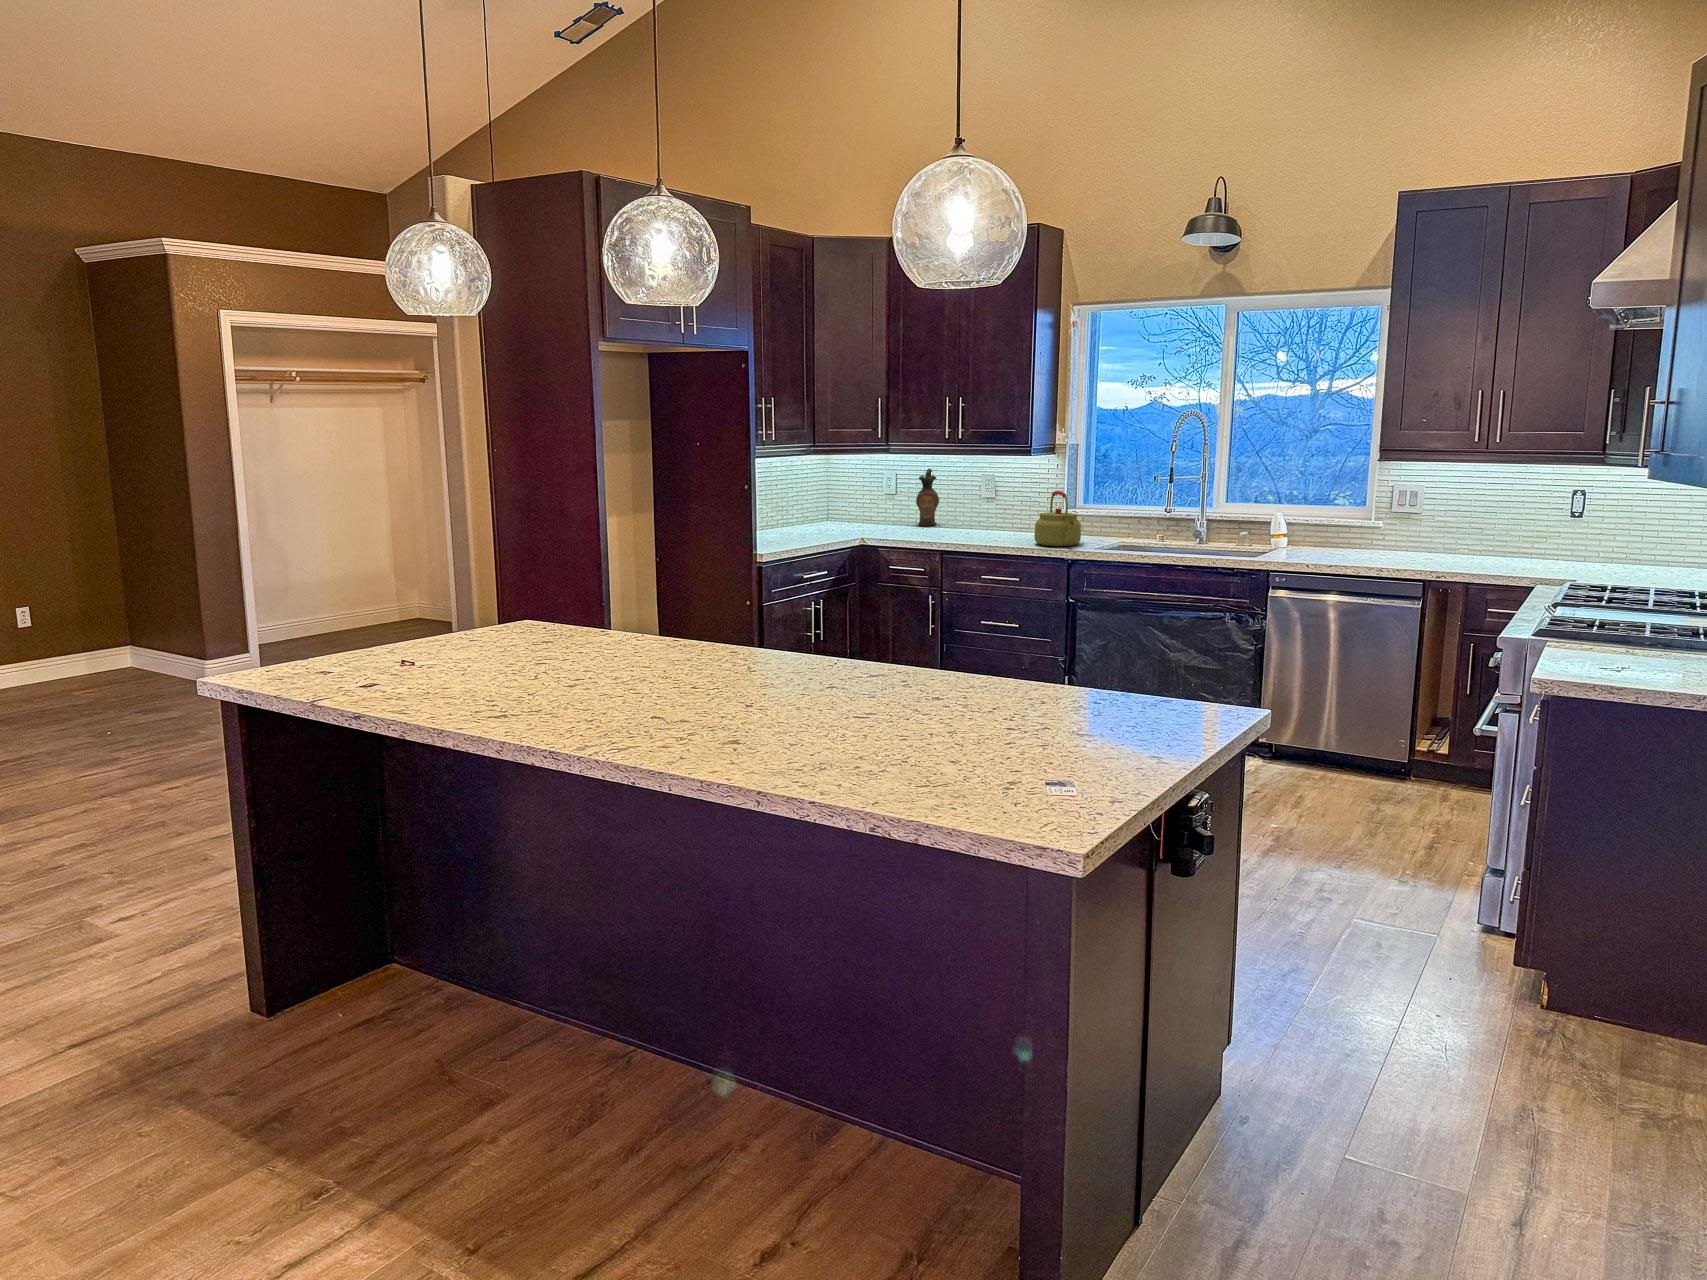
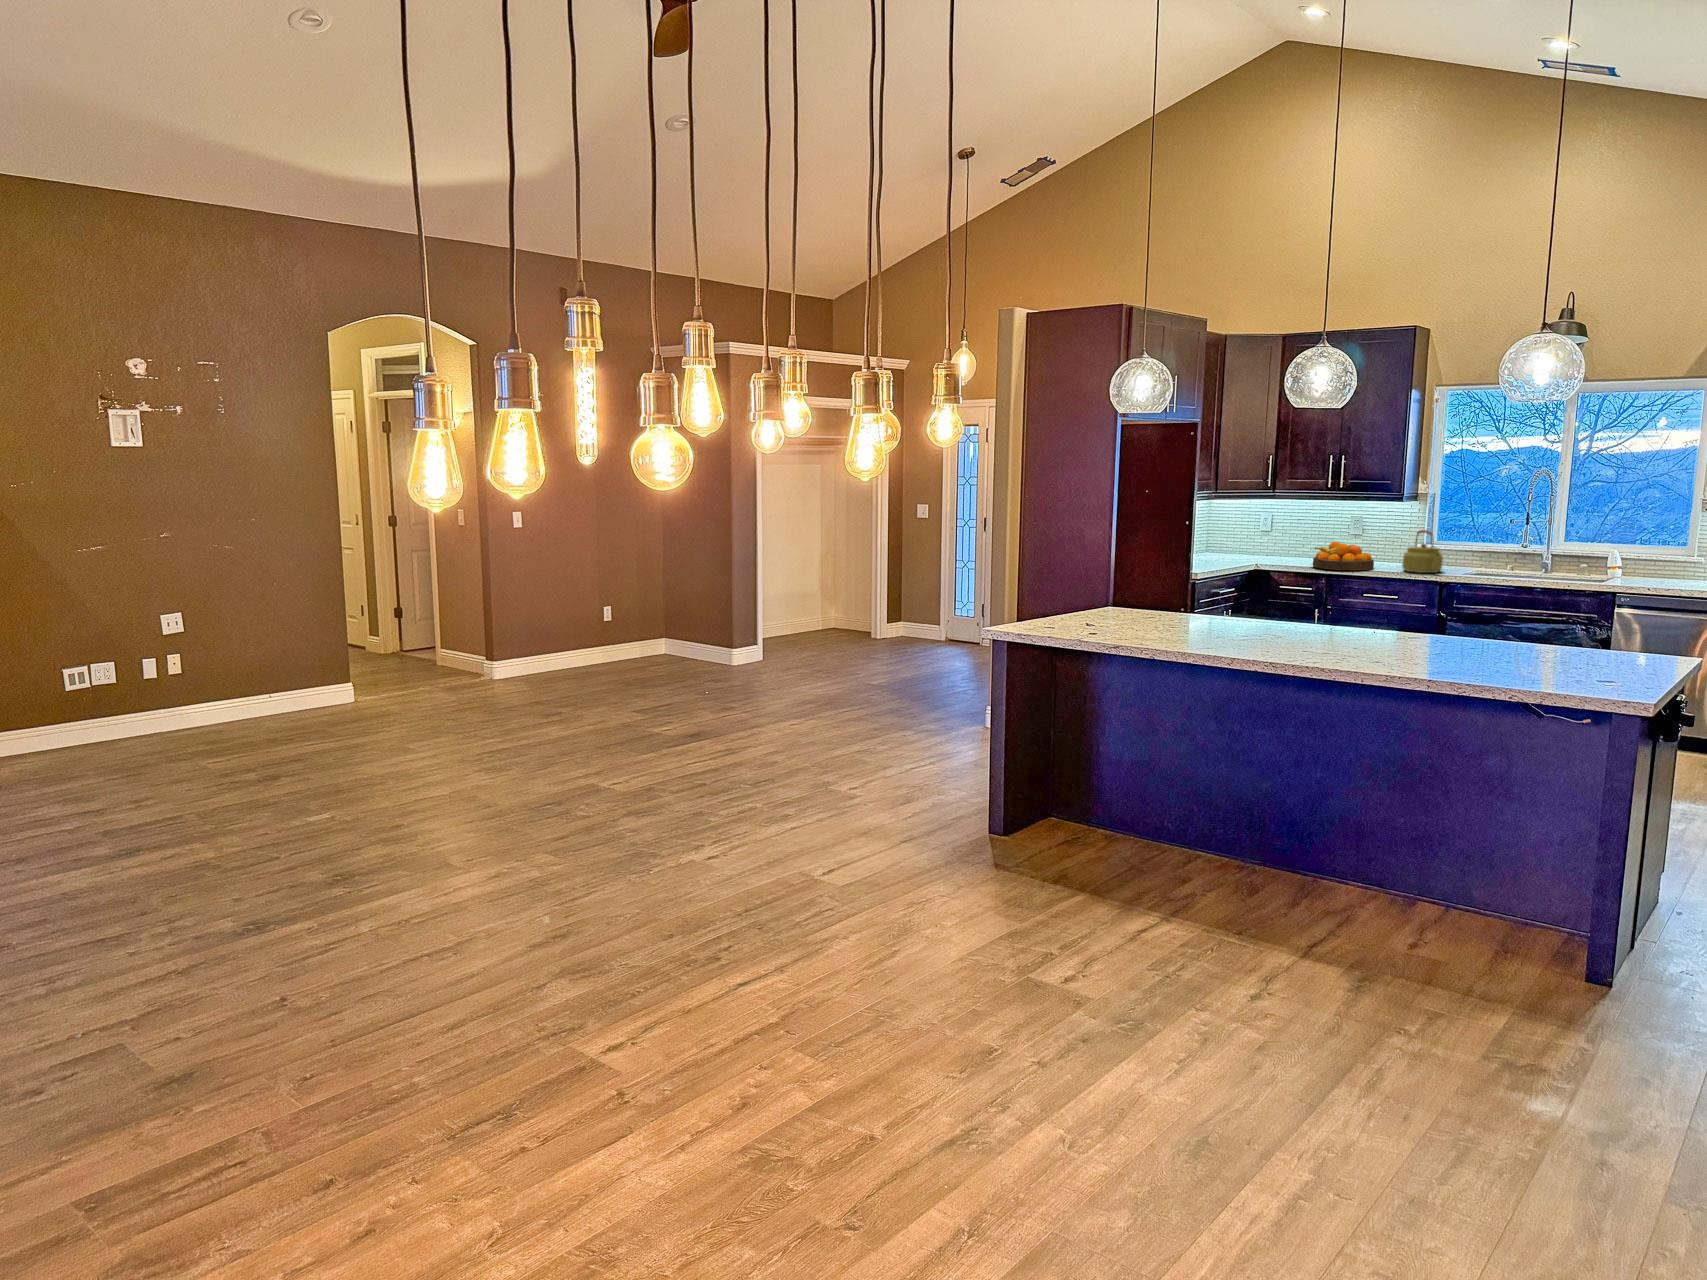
ceramic pitcher: present [916,468,939,525] -> none [1290,512,1309,557]
fruit bowl: none [932,507,1004,544] -> present [1313,542,1374,570]

